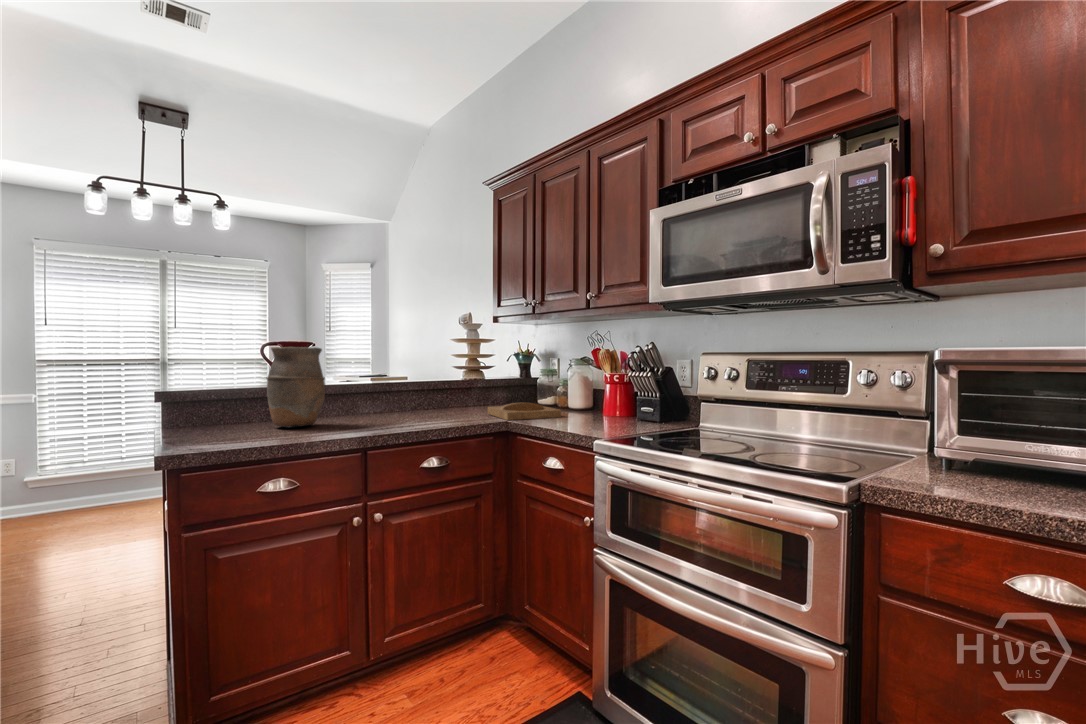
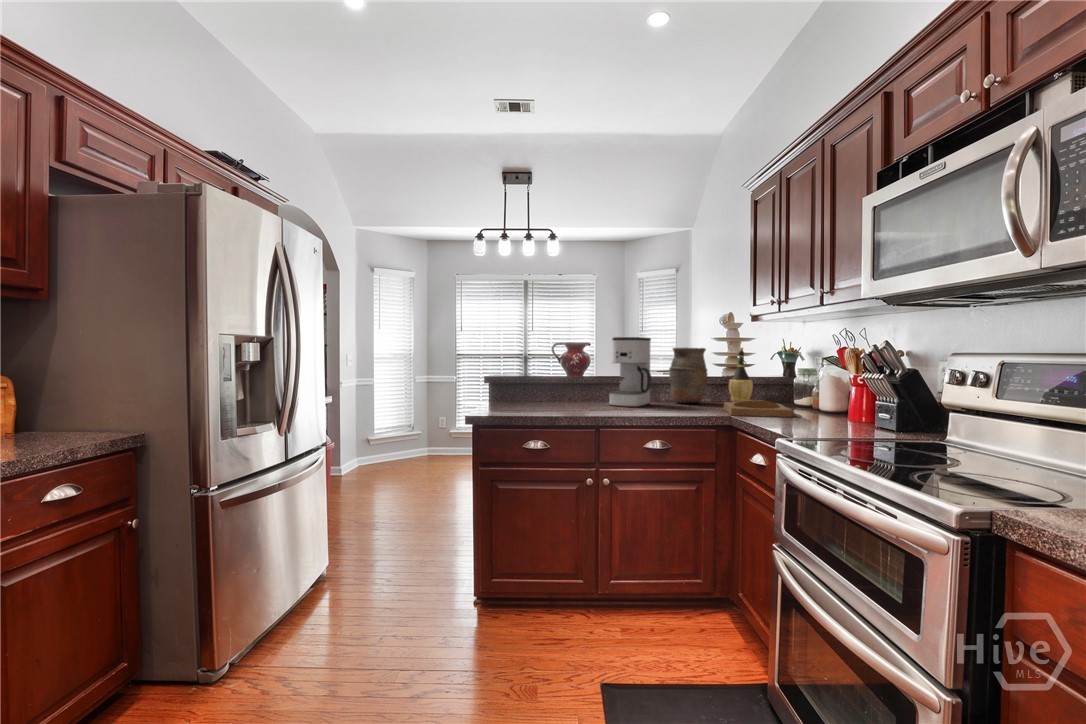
coffee maker: none [356,336,407,420] -> present [610,337,651,407]
vase: present [266,347,325,428] -> present [669,347,707,403]
wine bottle: none [479,349,502,407] -> present [729,348,753,402]

